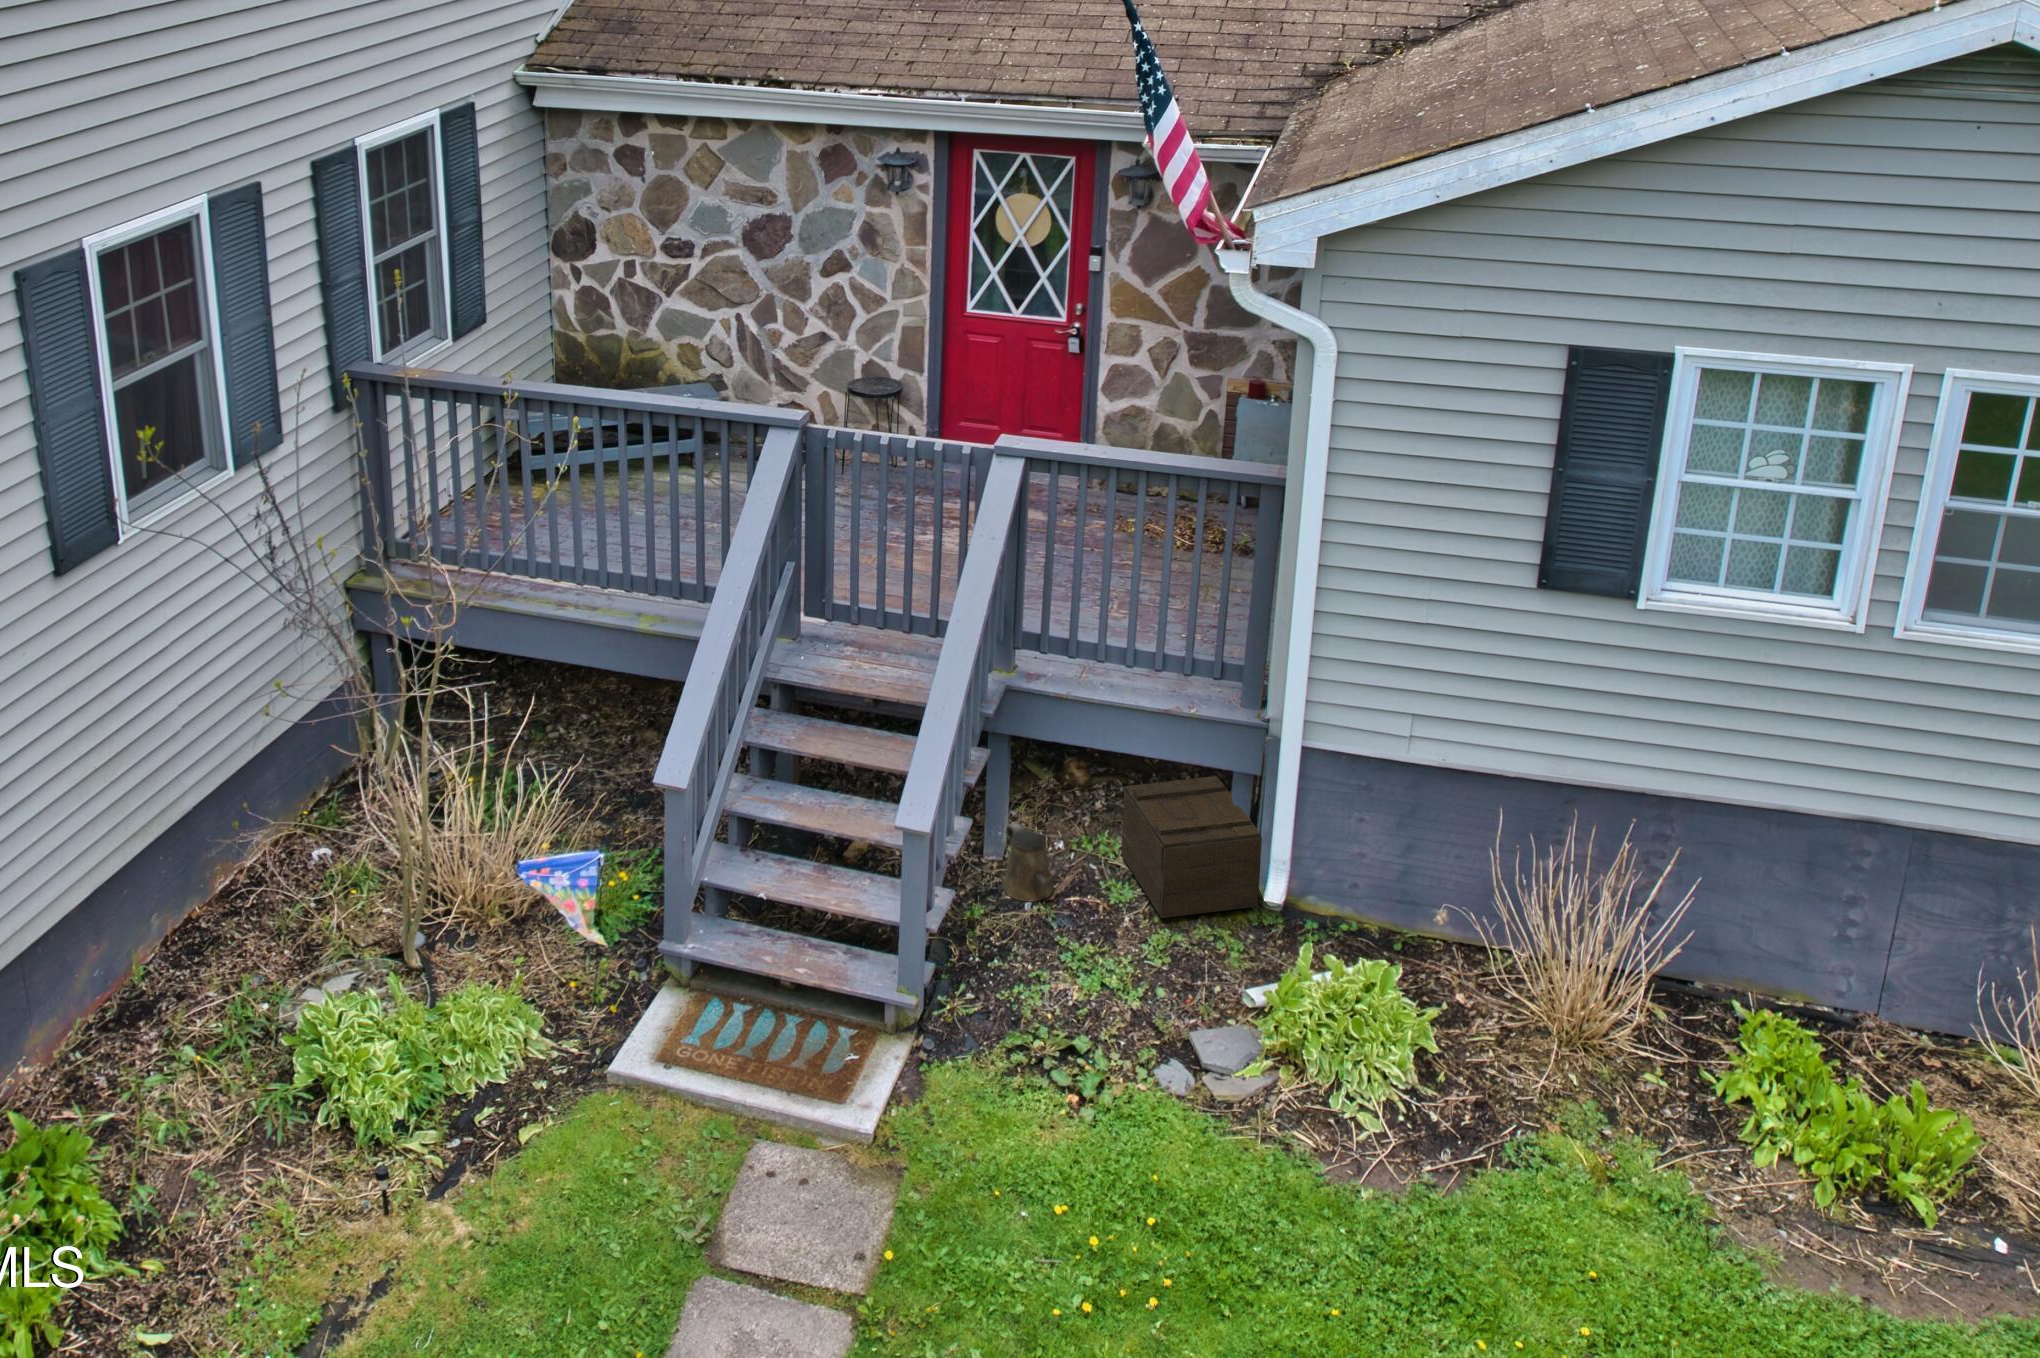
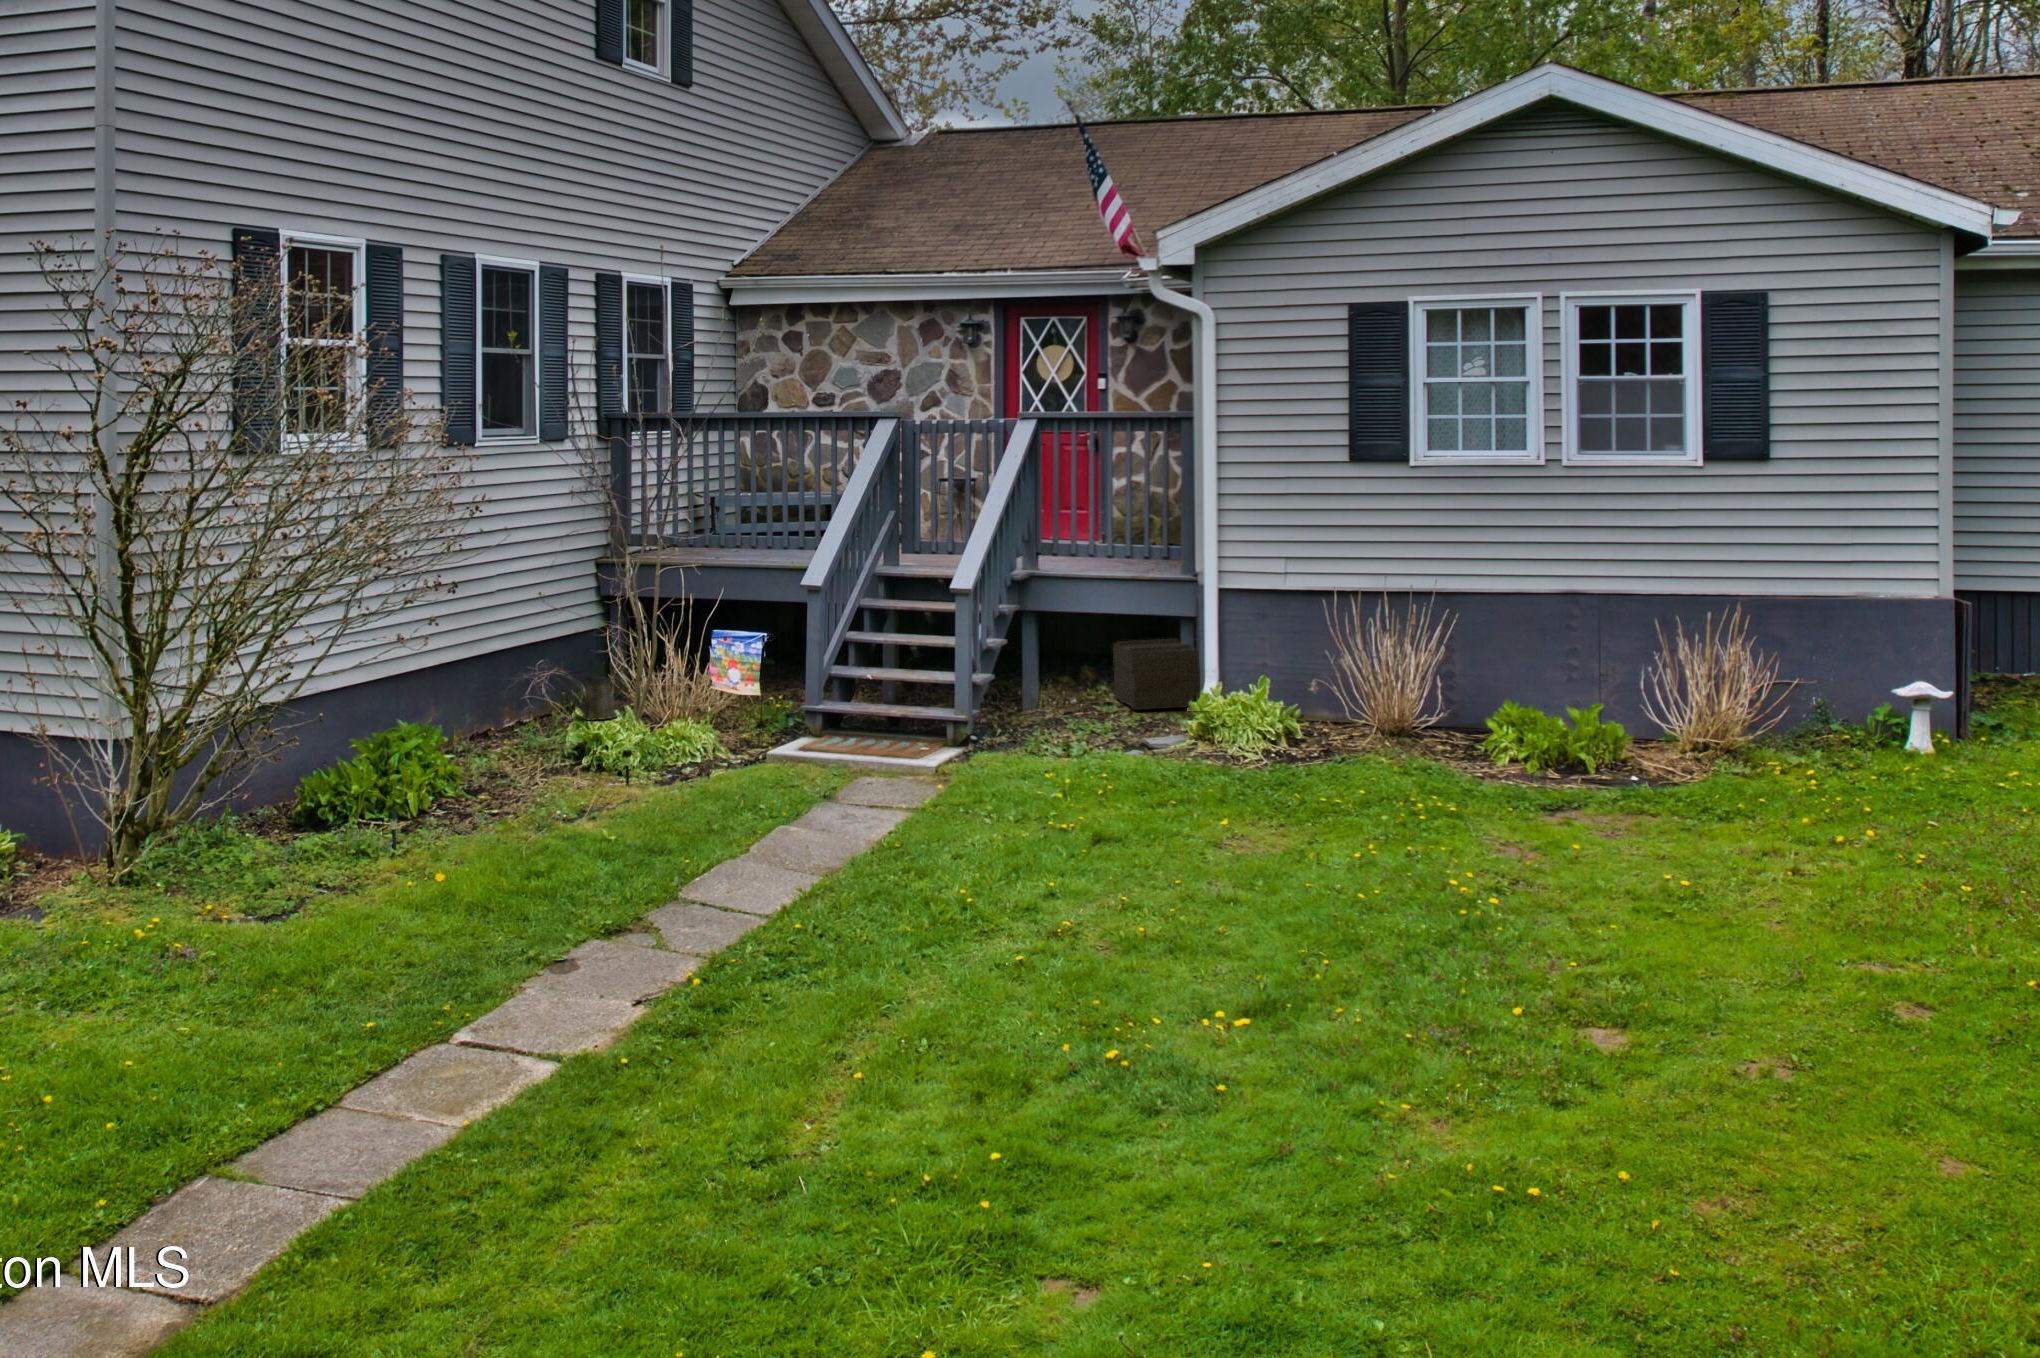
watering can: present [1002,822,1068,902] -> present [555,676,623,720]

